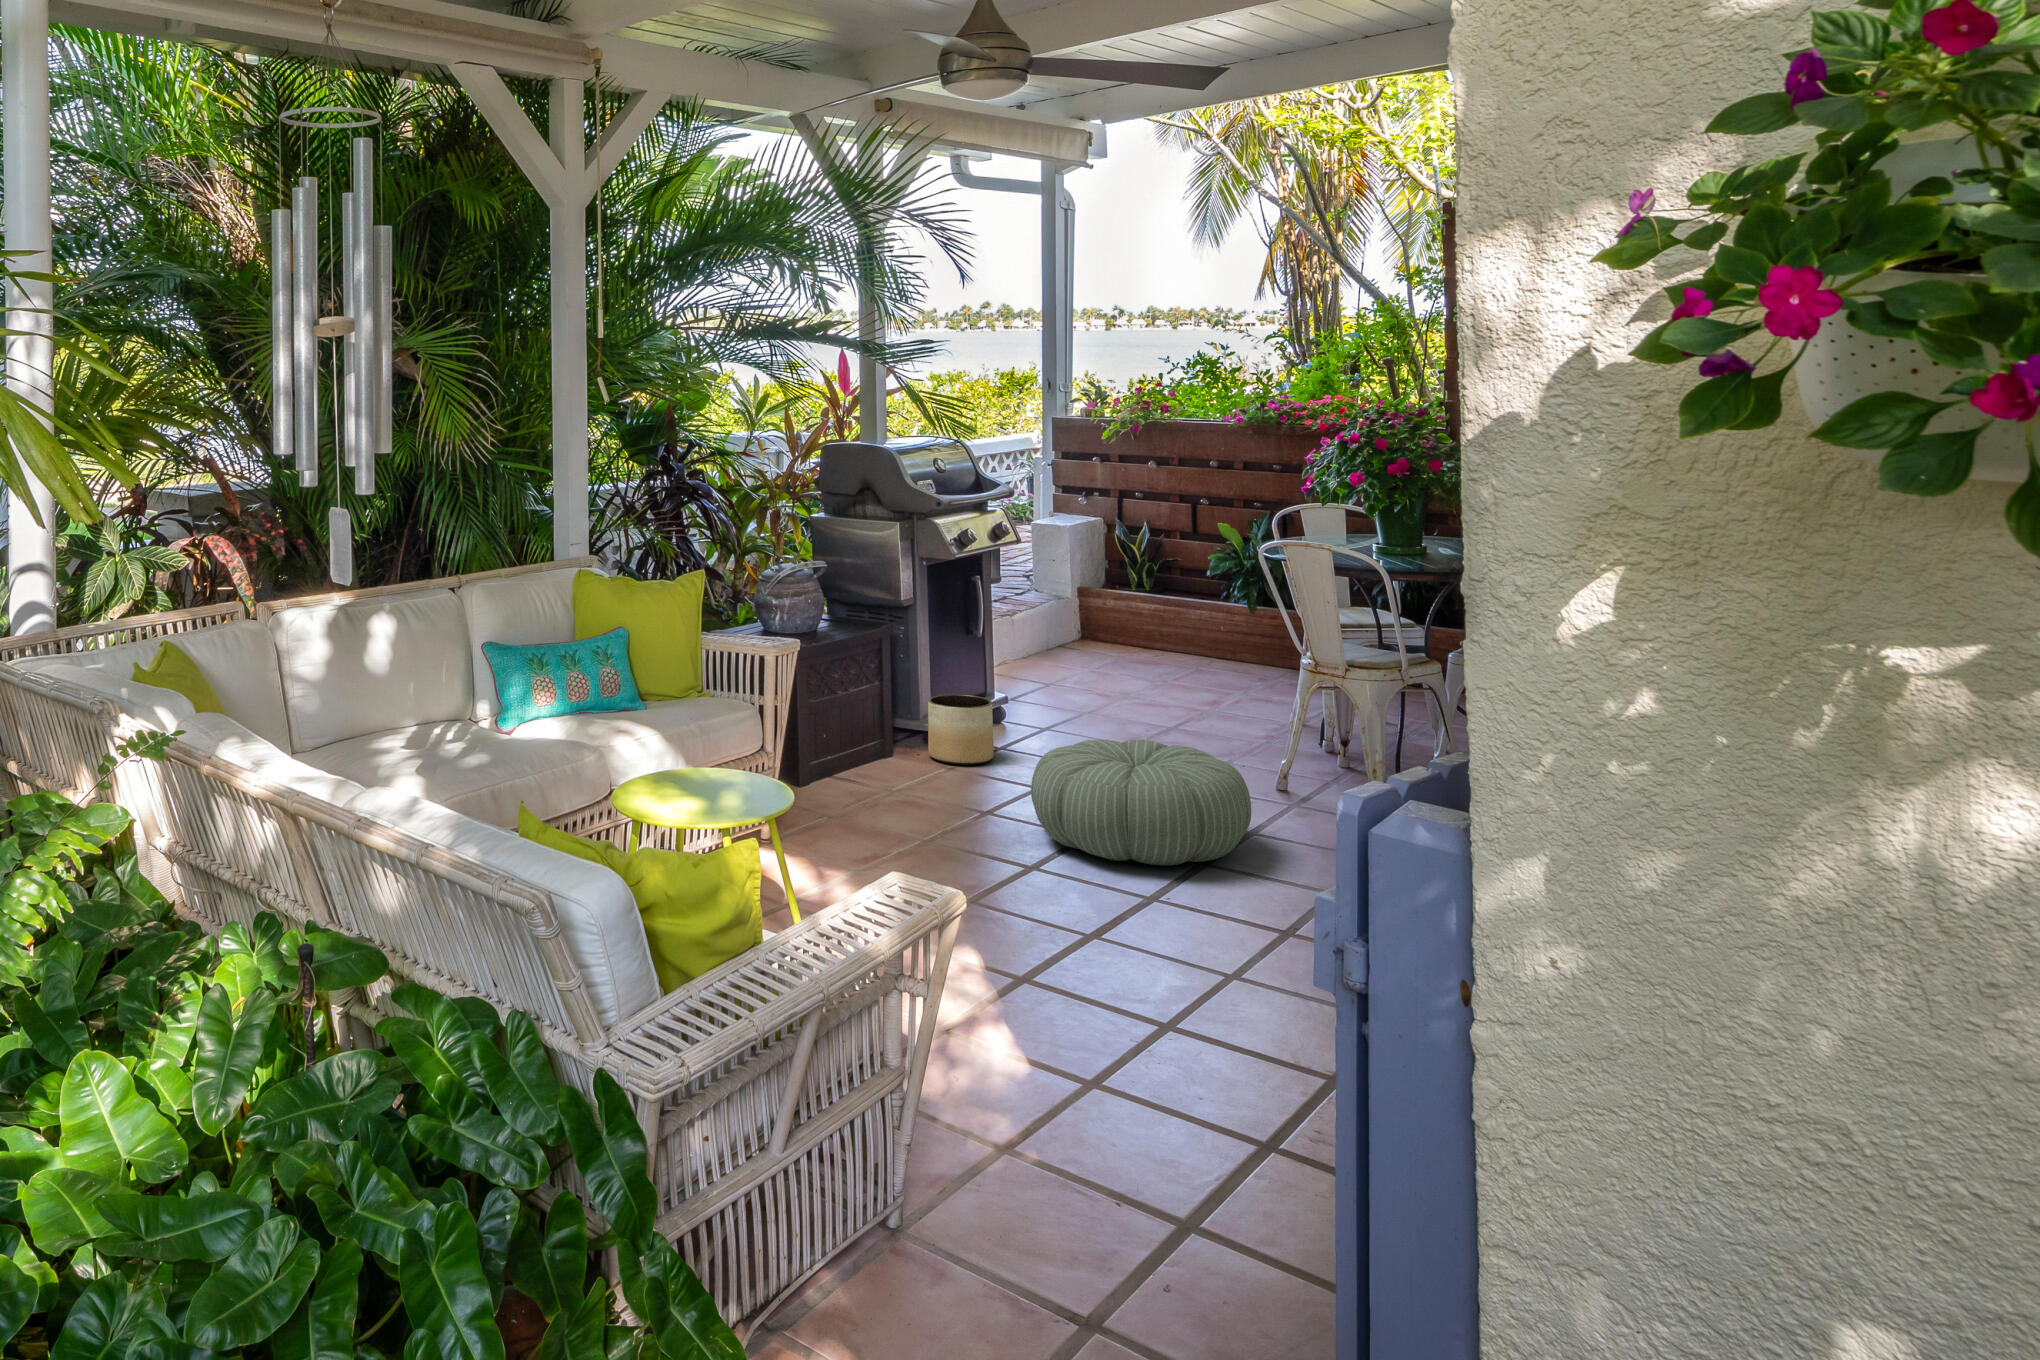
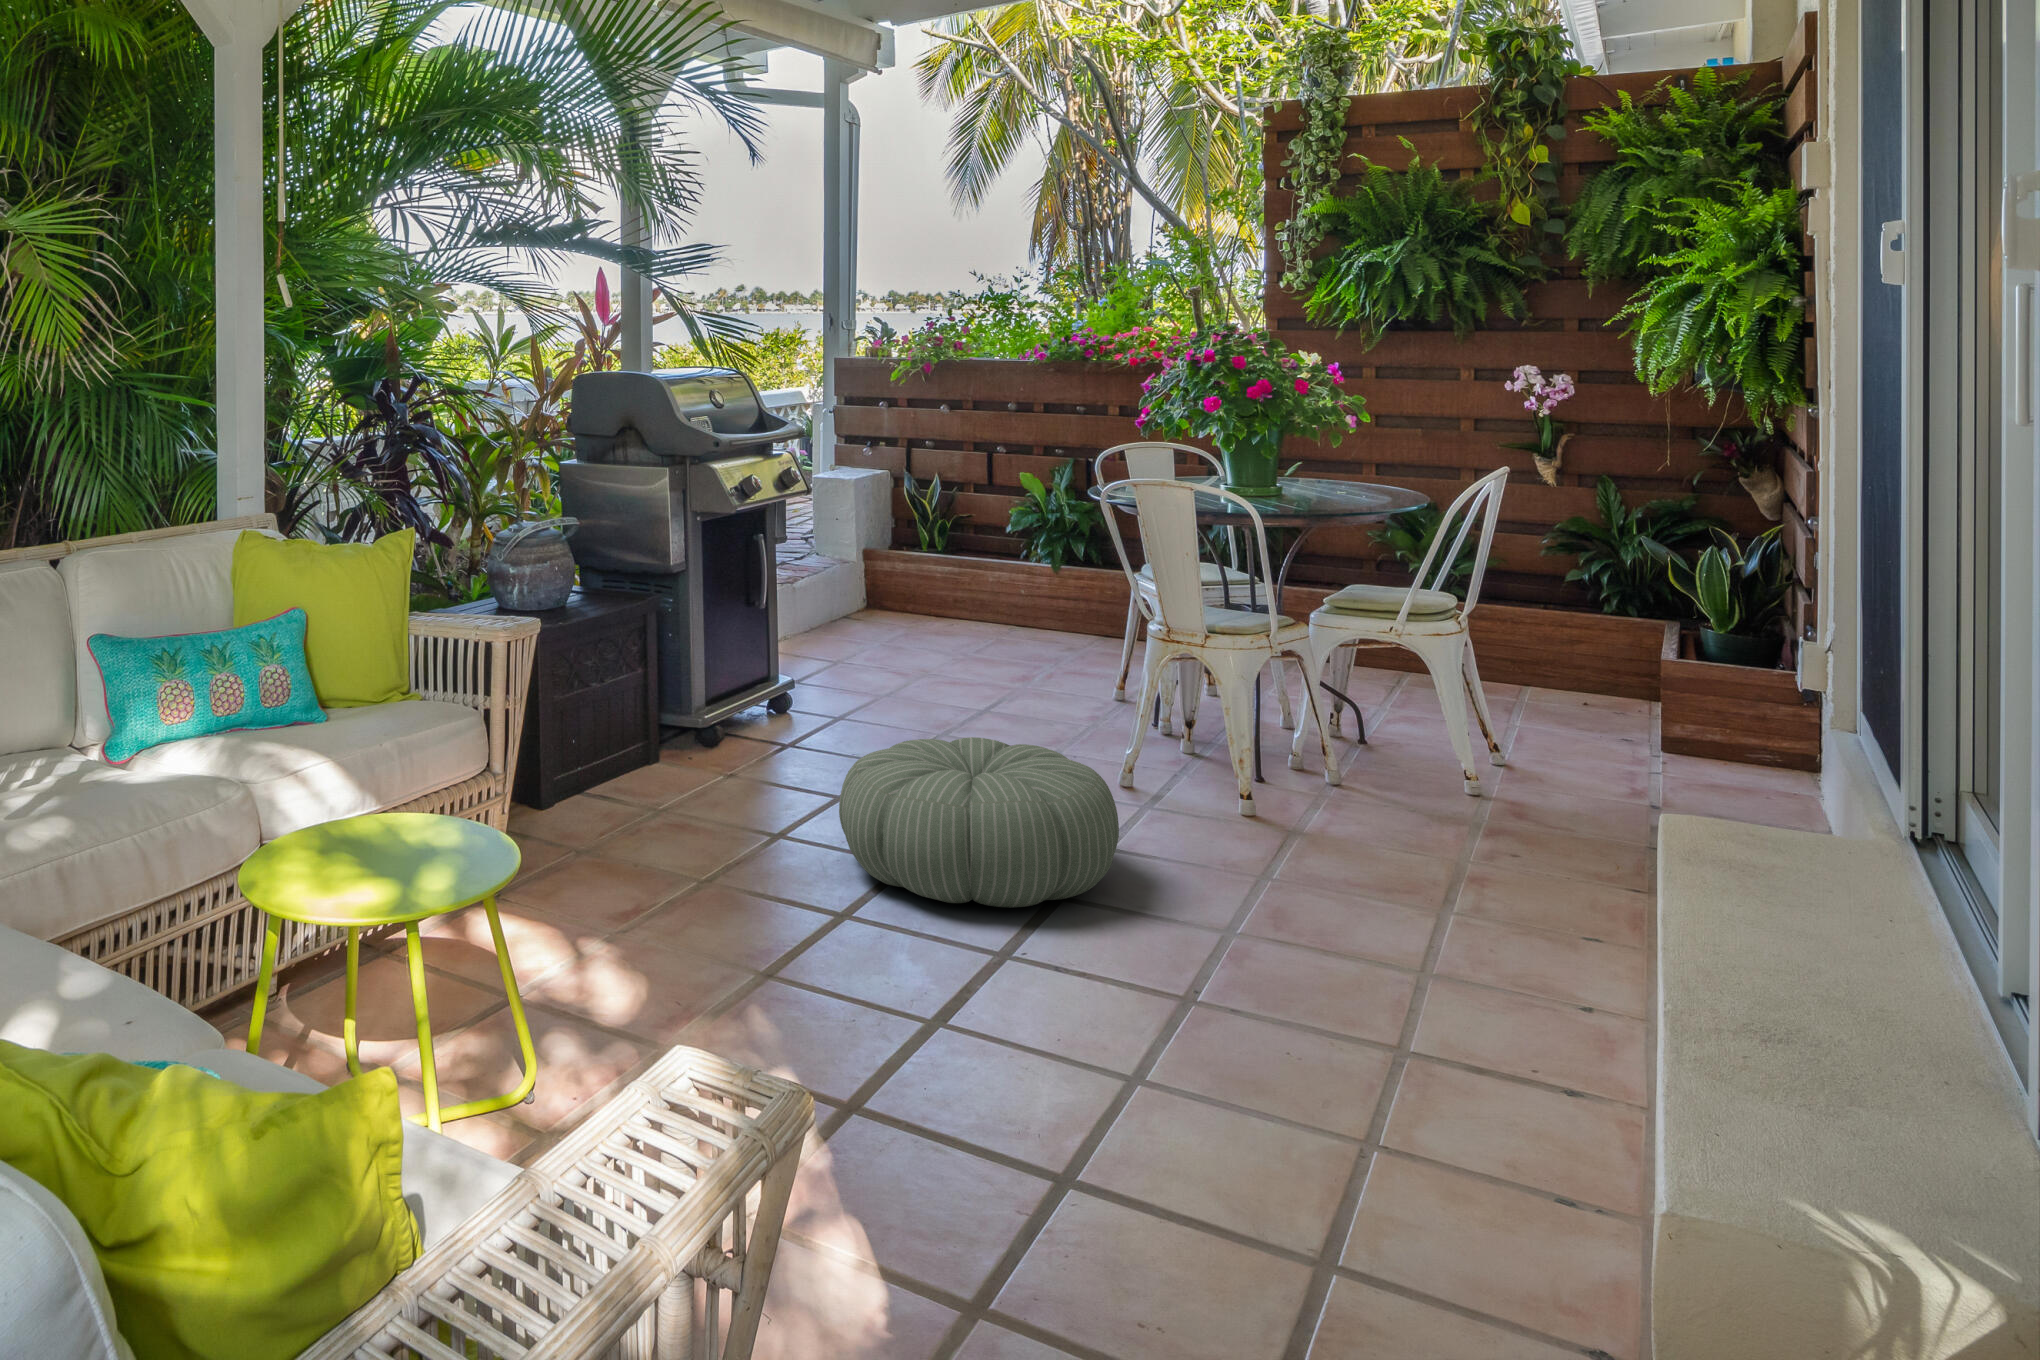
planter: present [928,695,994,765] -> none [704,683,783,771]

